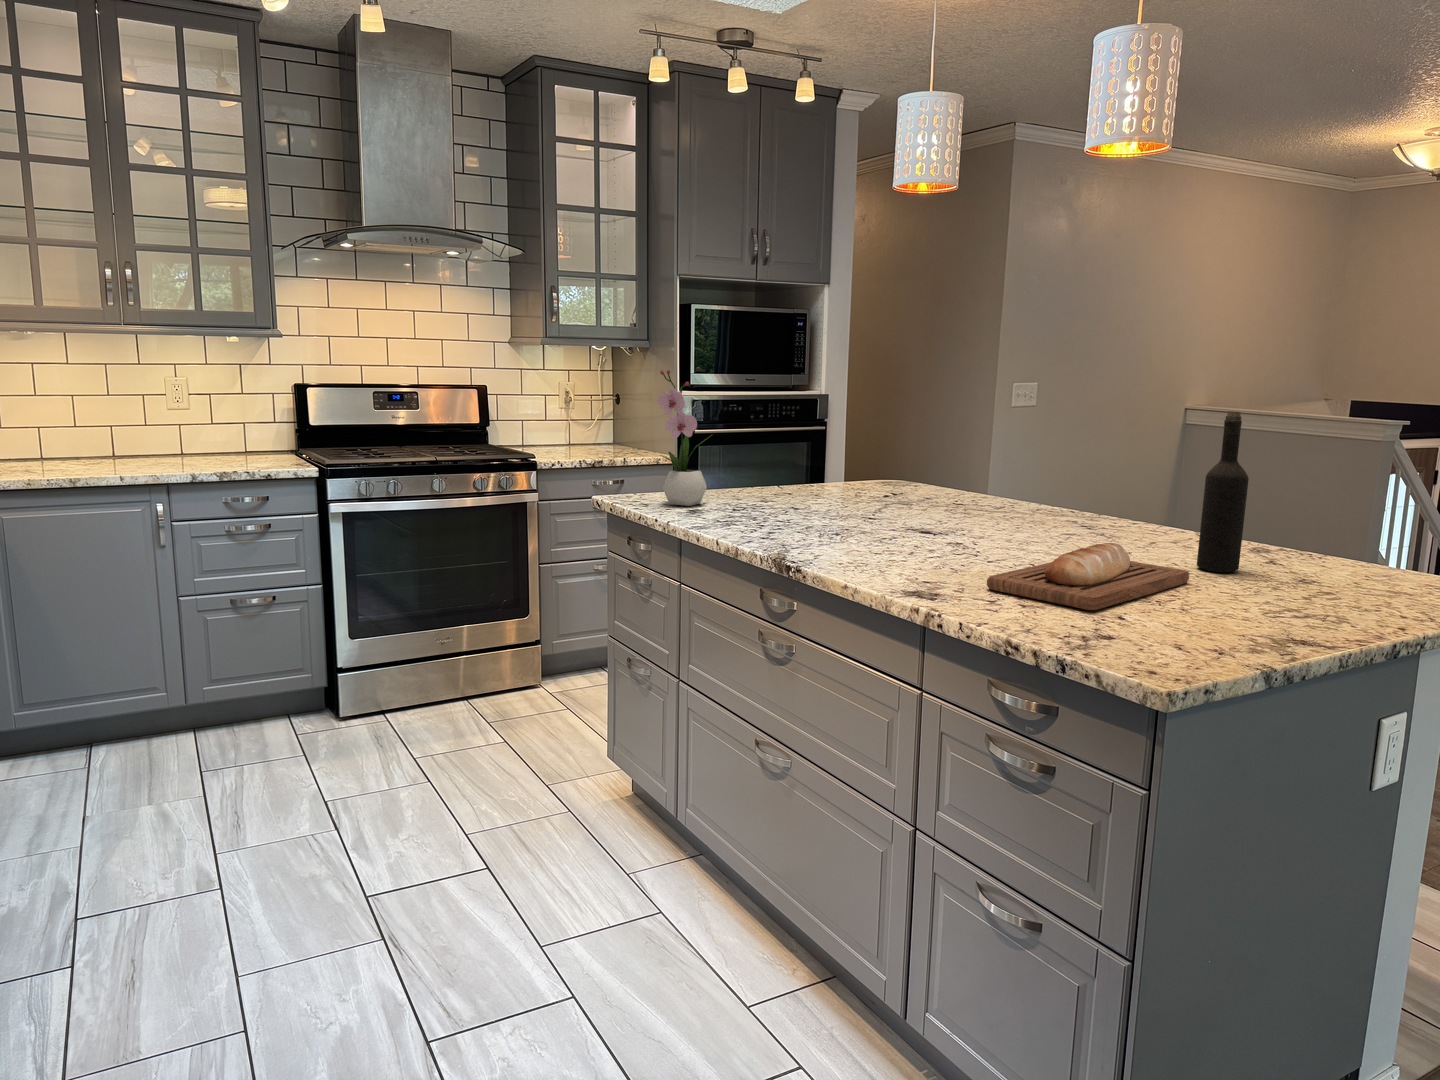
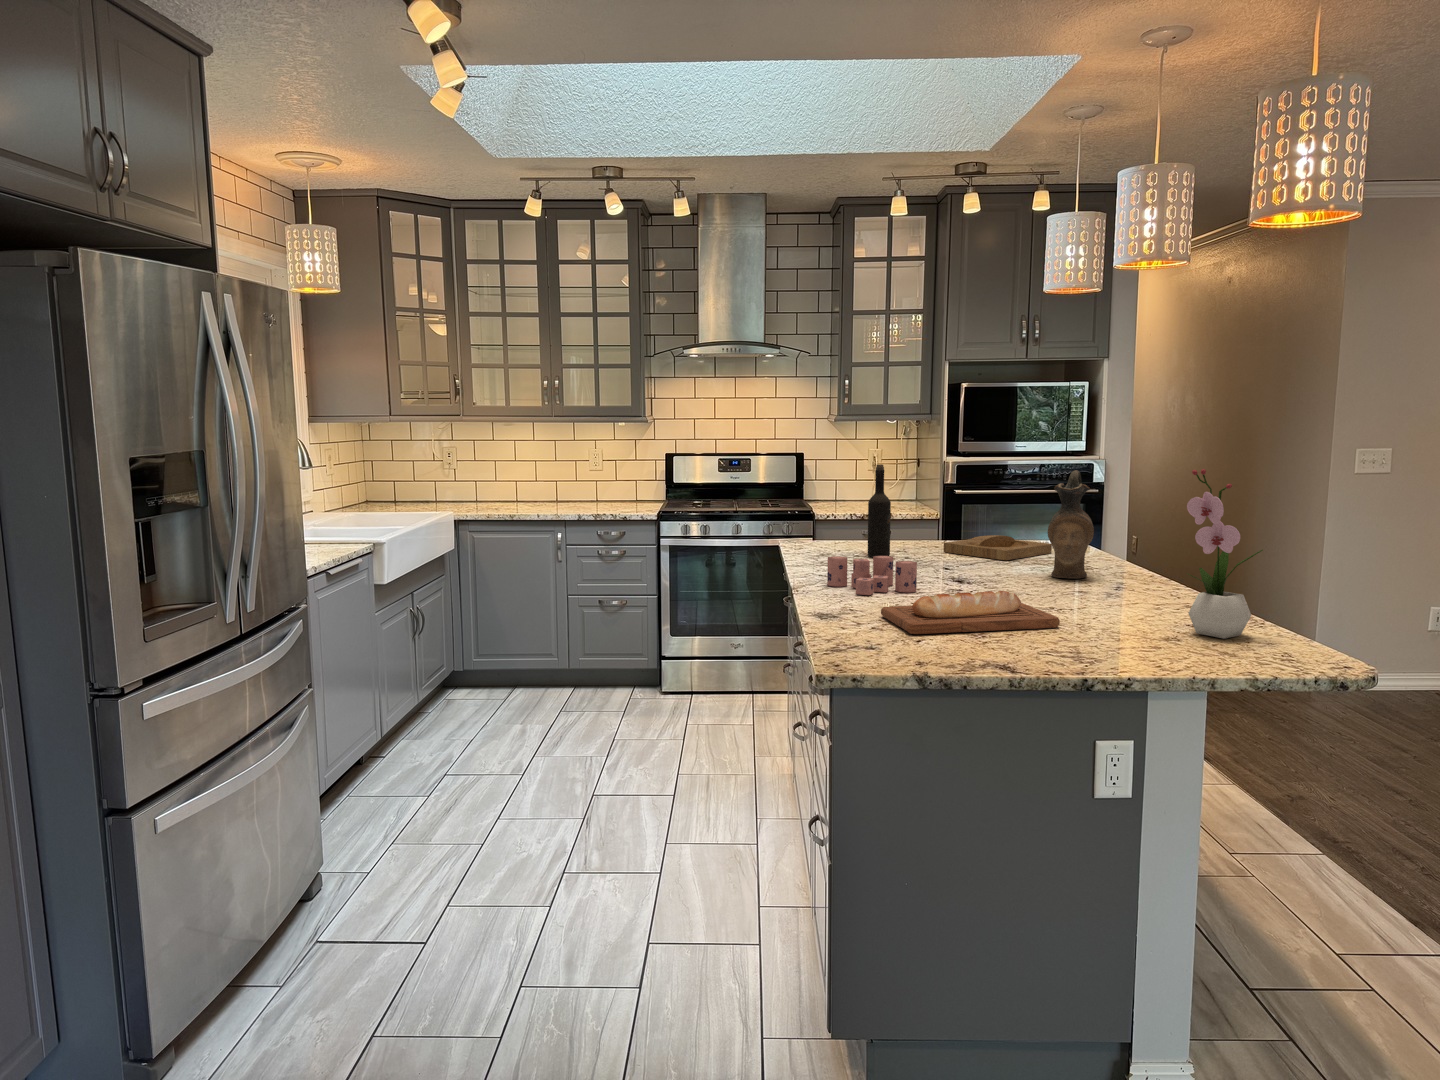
flower arrangement: present [658,370,712,506] -> present [1187,469,1263,639]
ceramic pitcher: none [997,397,1053,522] -> present [1048,470,1094,578]
wine bottle: present [1197,411,1249,572] -> present [868,464,891,557]
tray: none [817,478,923,506] -> present [944,535,1052,560]
candle: none [806,508,931,562] -> present [827,556,917,595]

